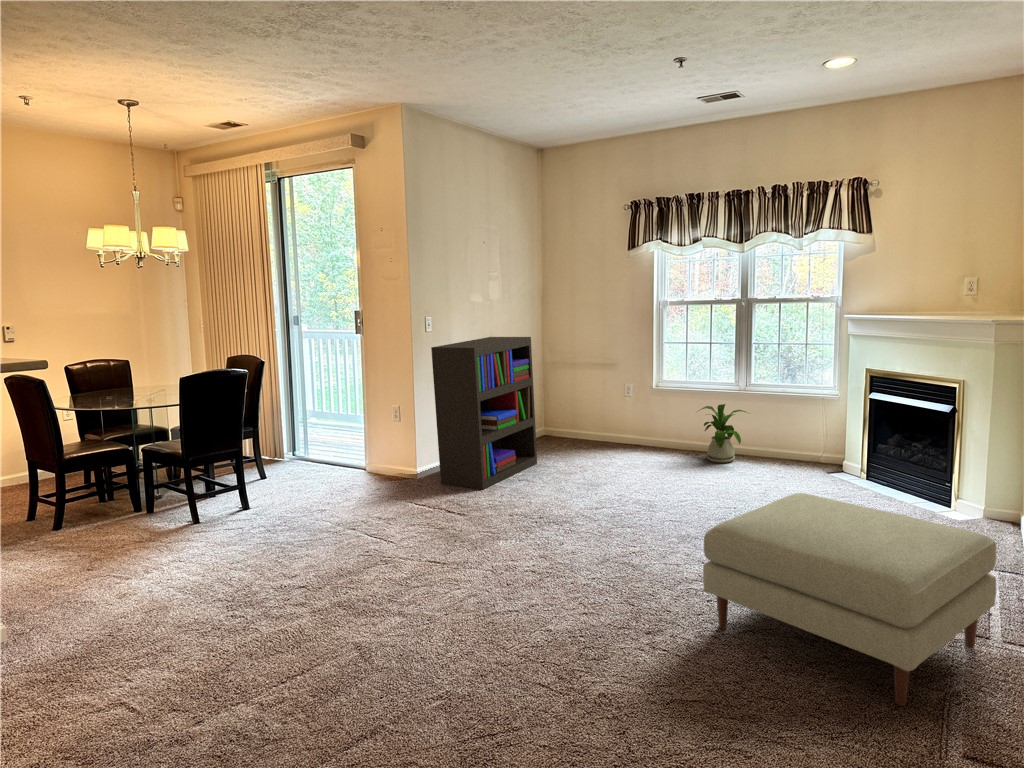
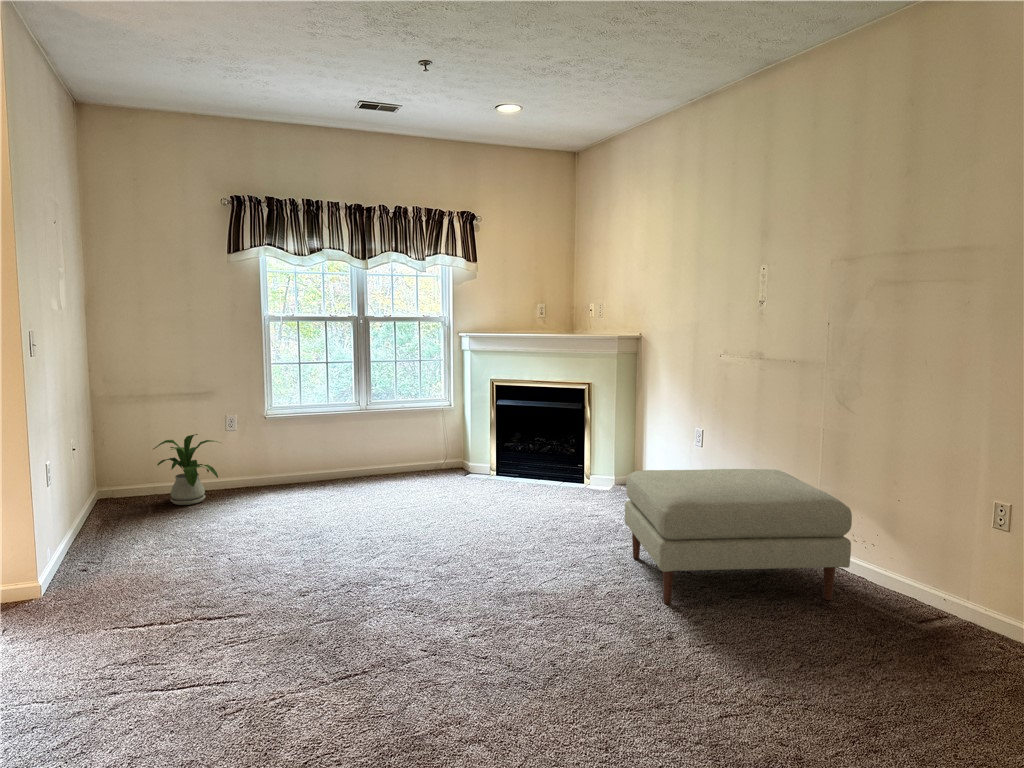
bookshelf: present [431,337,537,490] -> none [40,353,160,591]
house plant: present [702,404,750,463] -> present [154,434,218,505]

